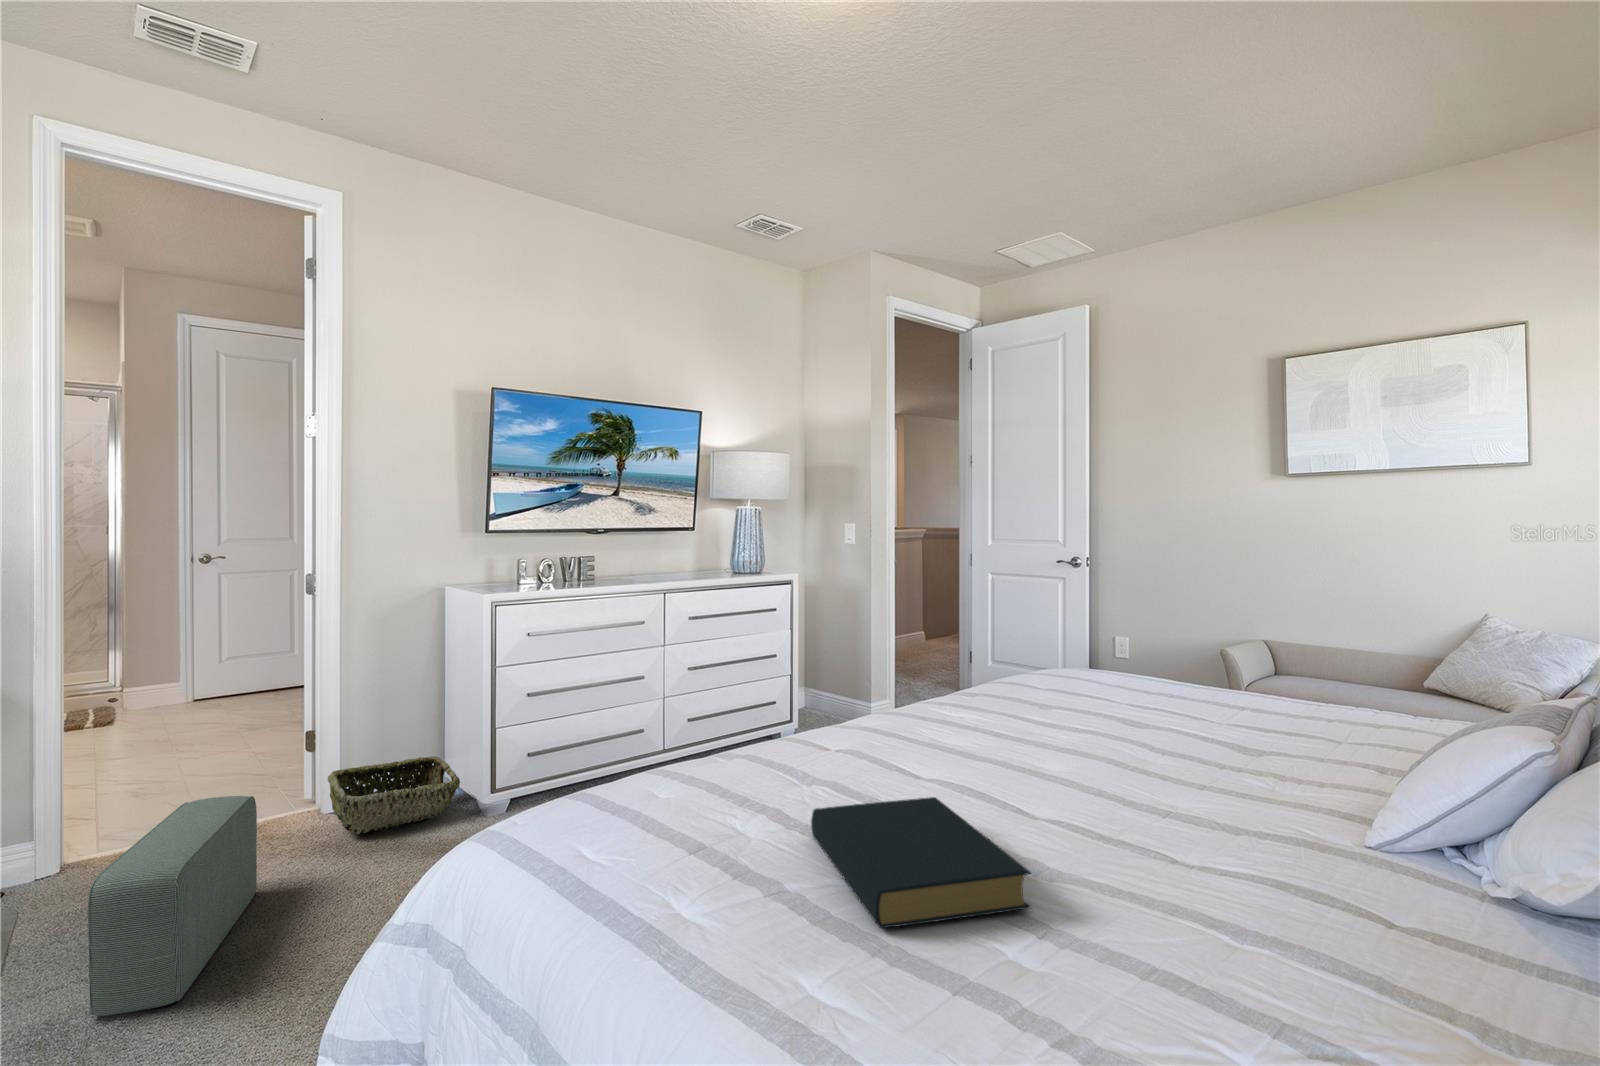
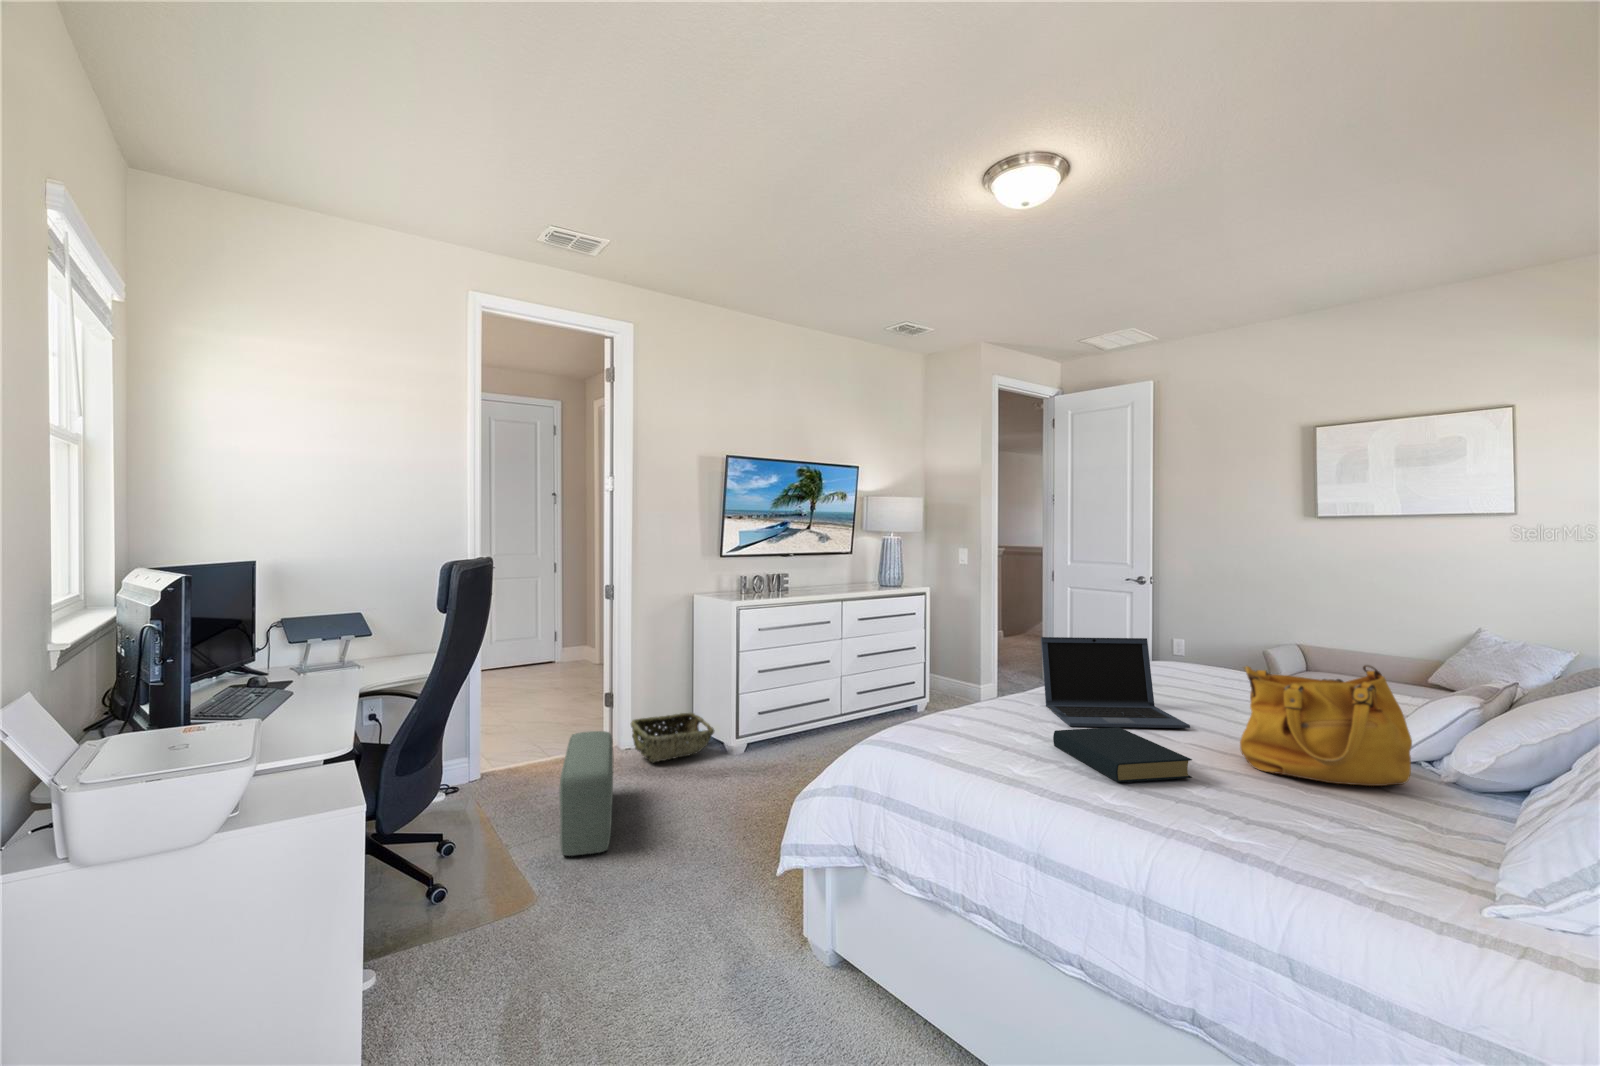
laptop: none [850,637,1068,791] -> present [1041,637,1190,728]
handbag: none [1132,678,1435,913] -> present [1240,665,1412,786]

